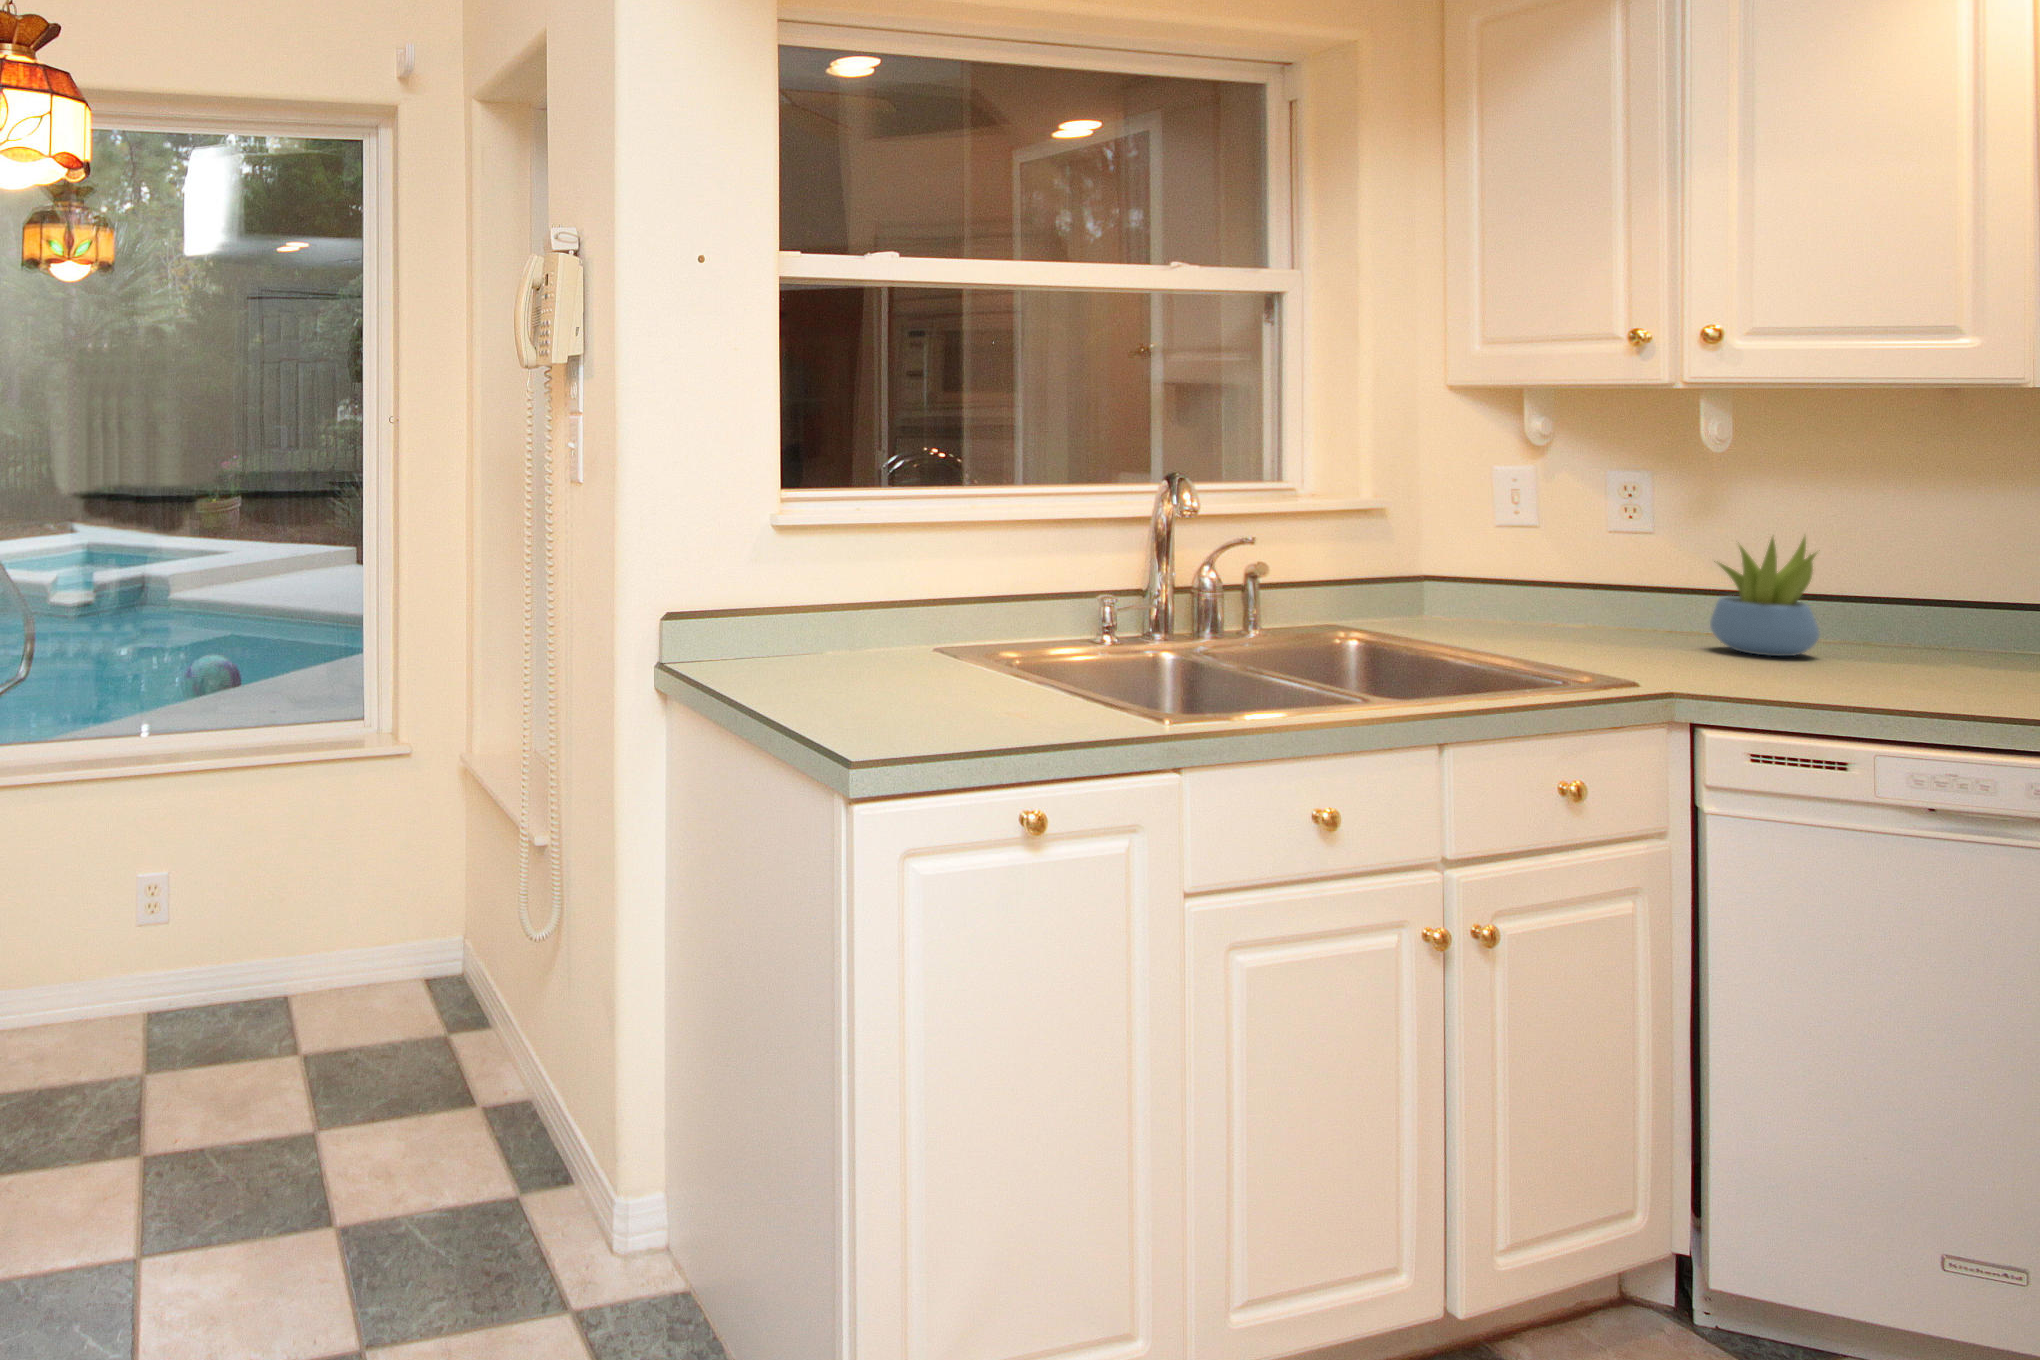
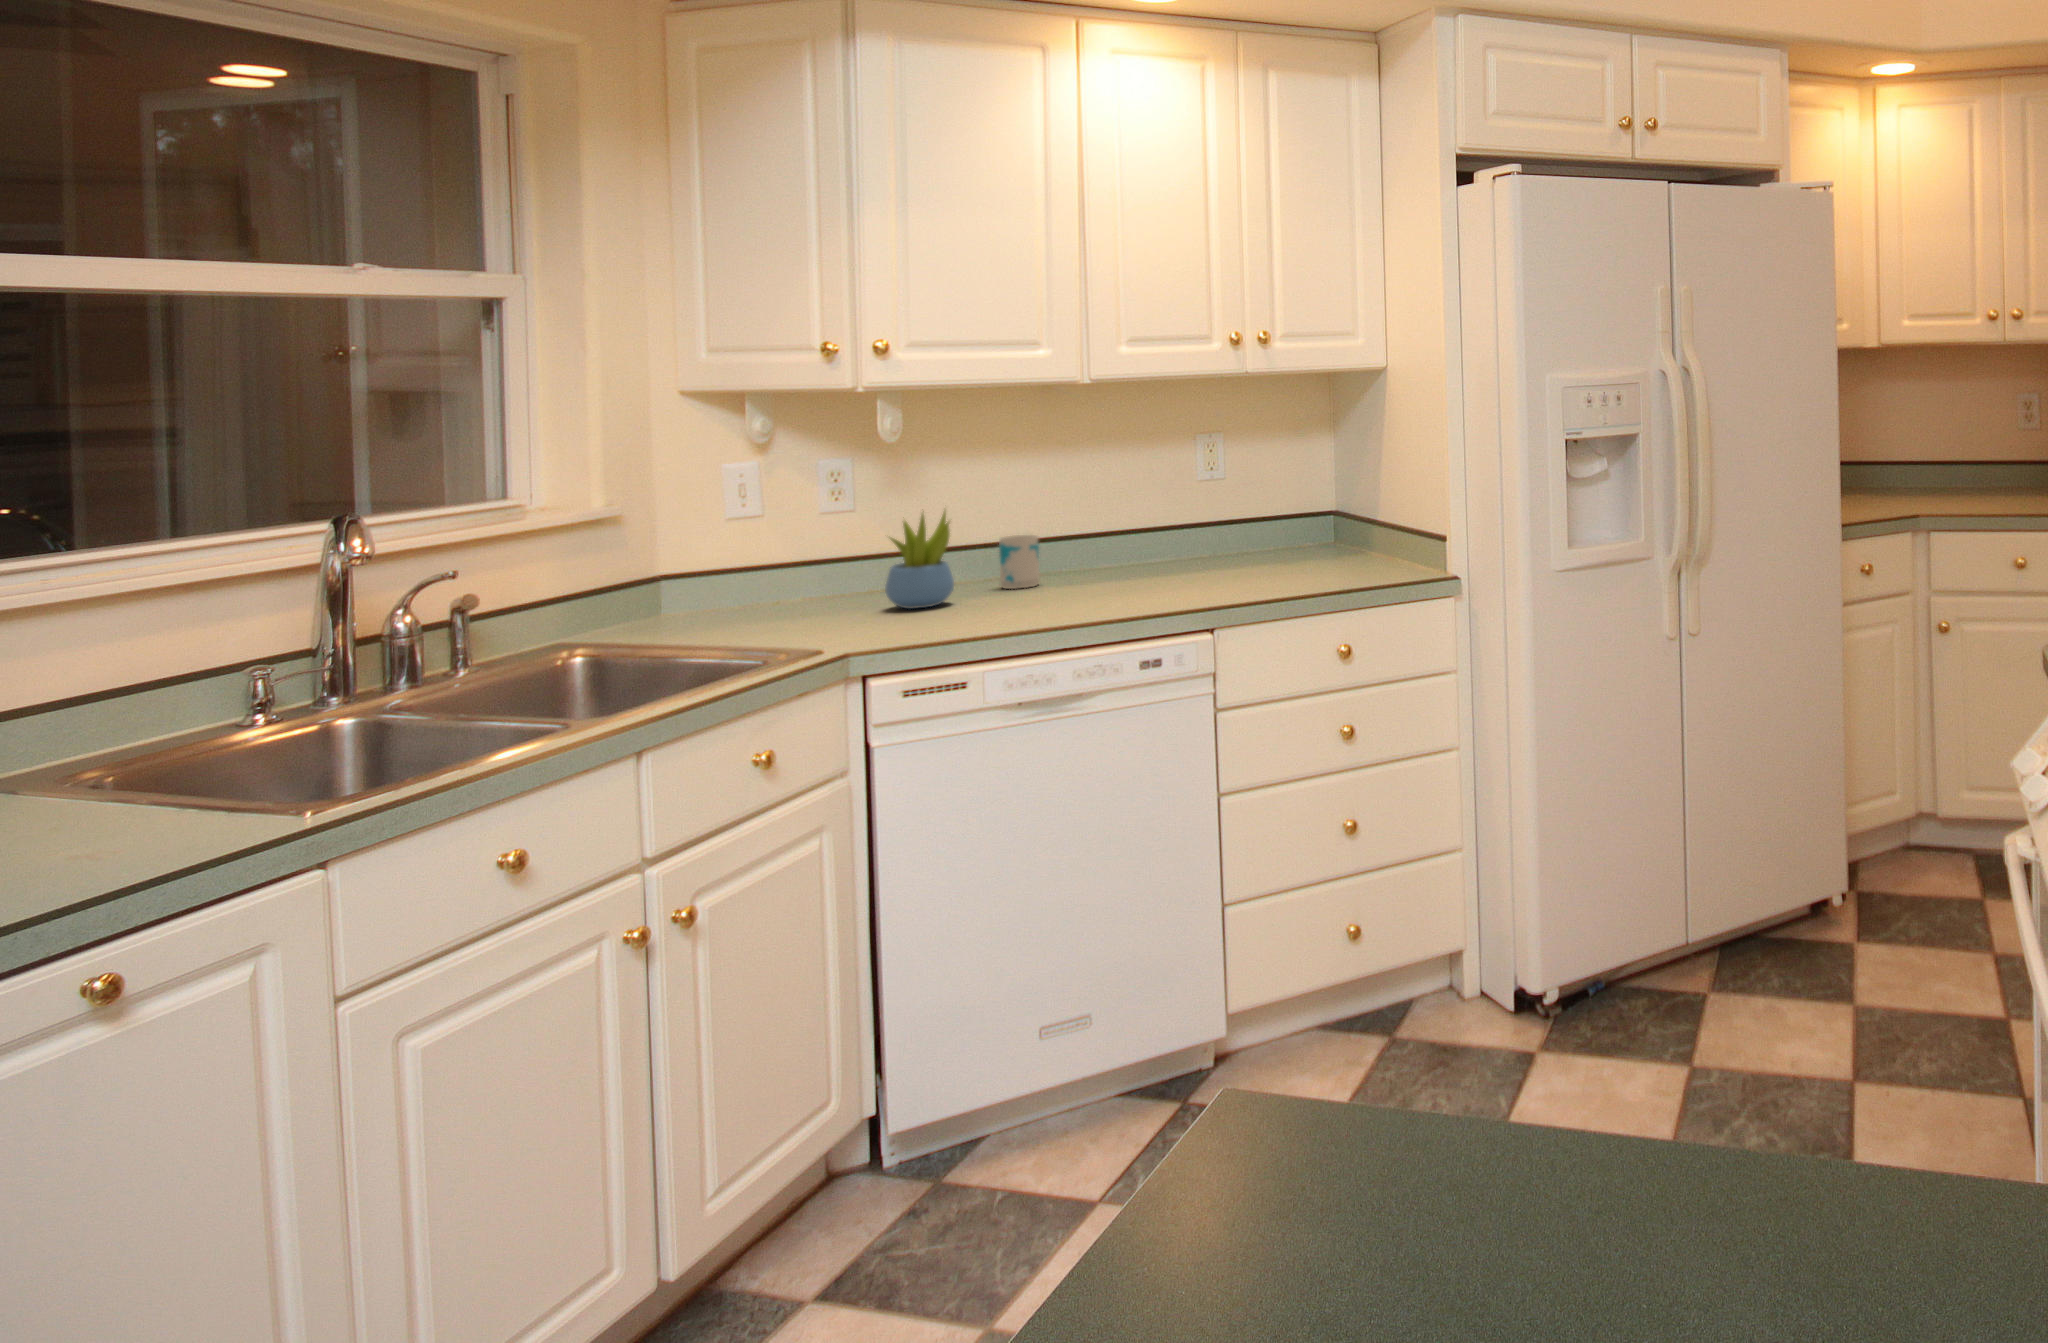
mug: none [1889,584,1964,657] -> present [999,535,1040,589]

